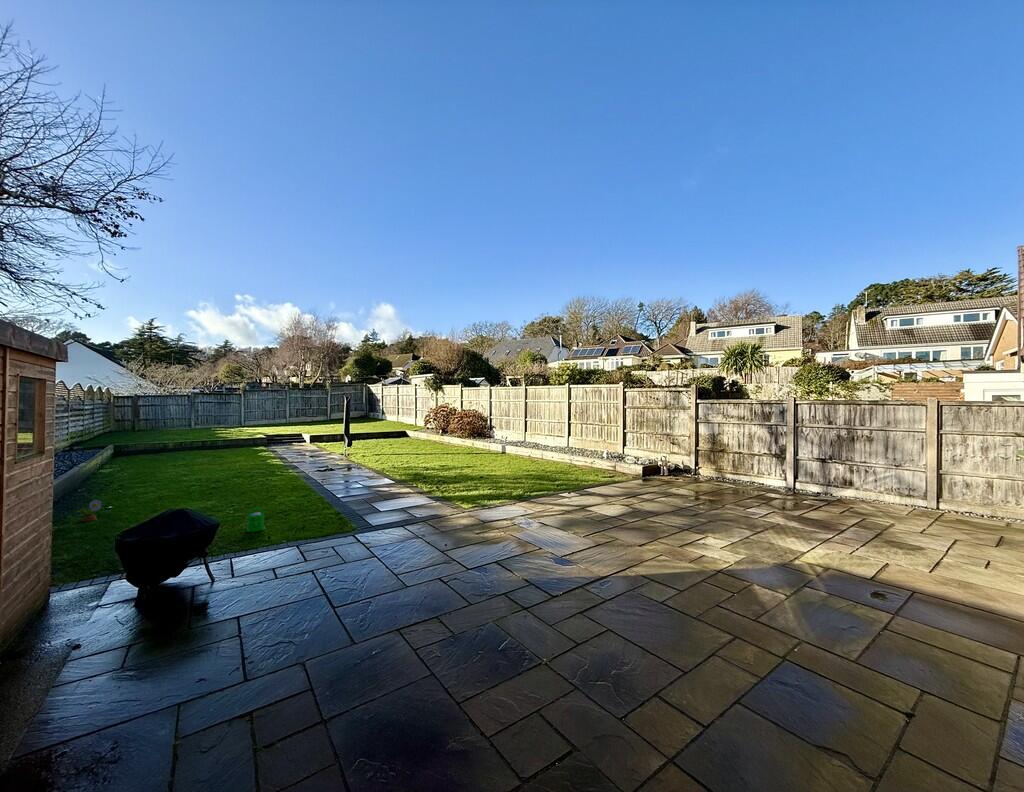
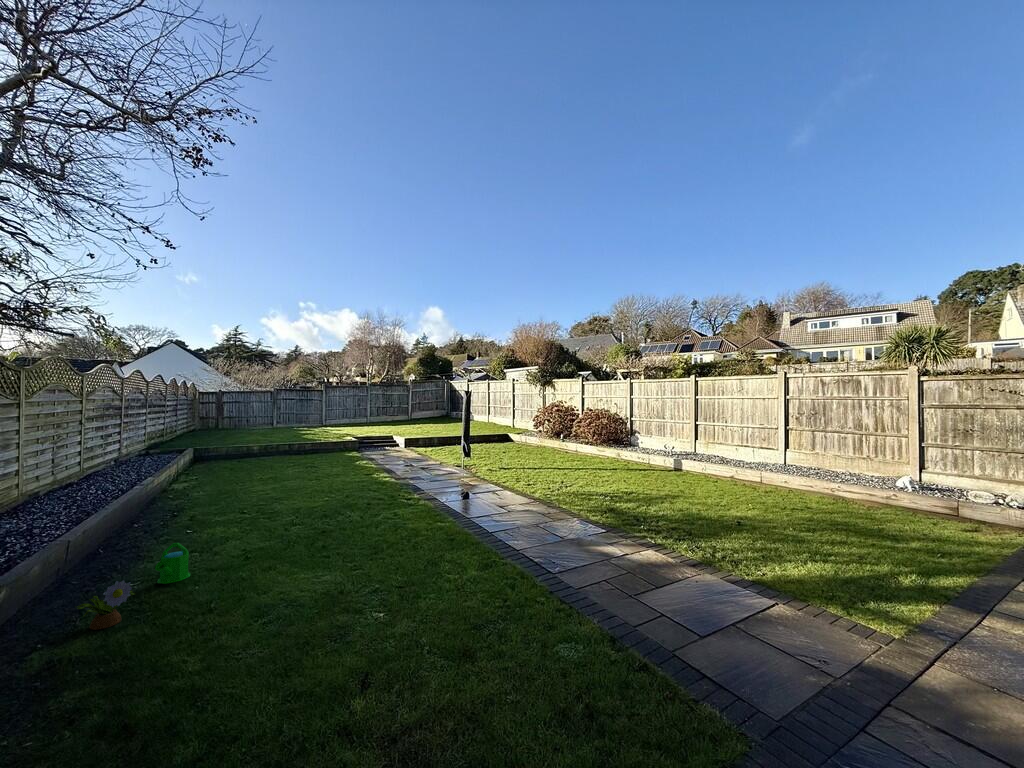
watering can: present [246,507,265,532] -> present [155,543,190,584]

